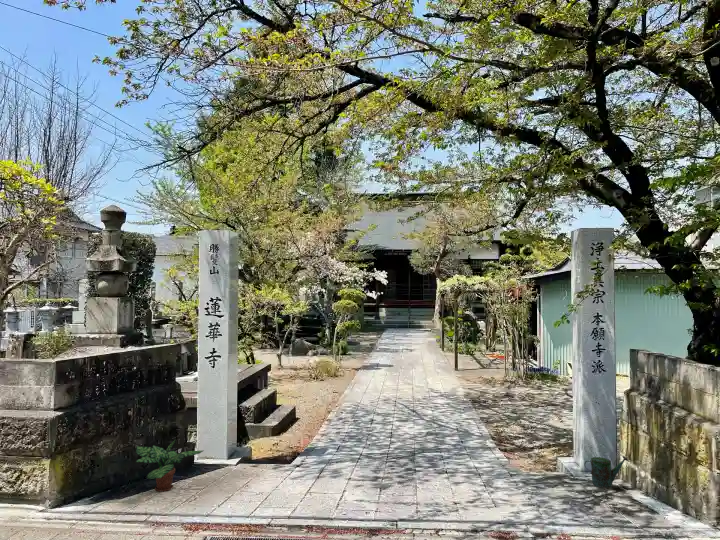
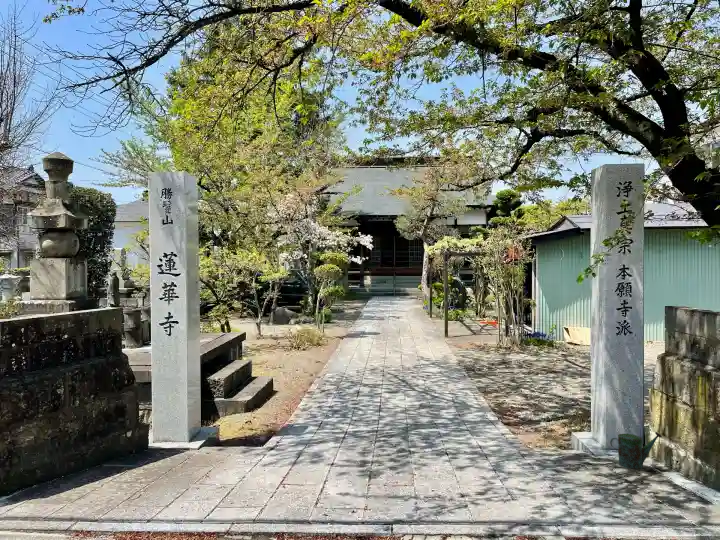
potted plant: present [135,440,203,491] -> none [63,422,155,487]

